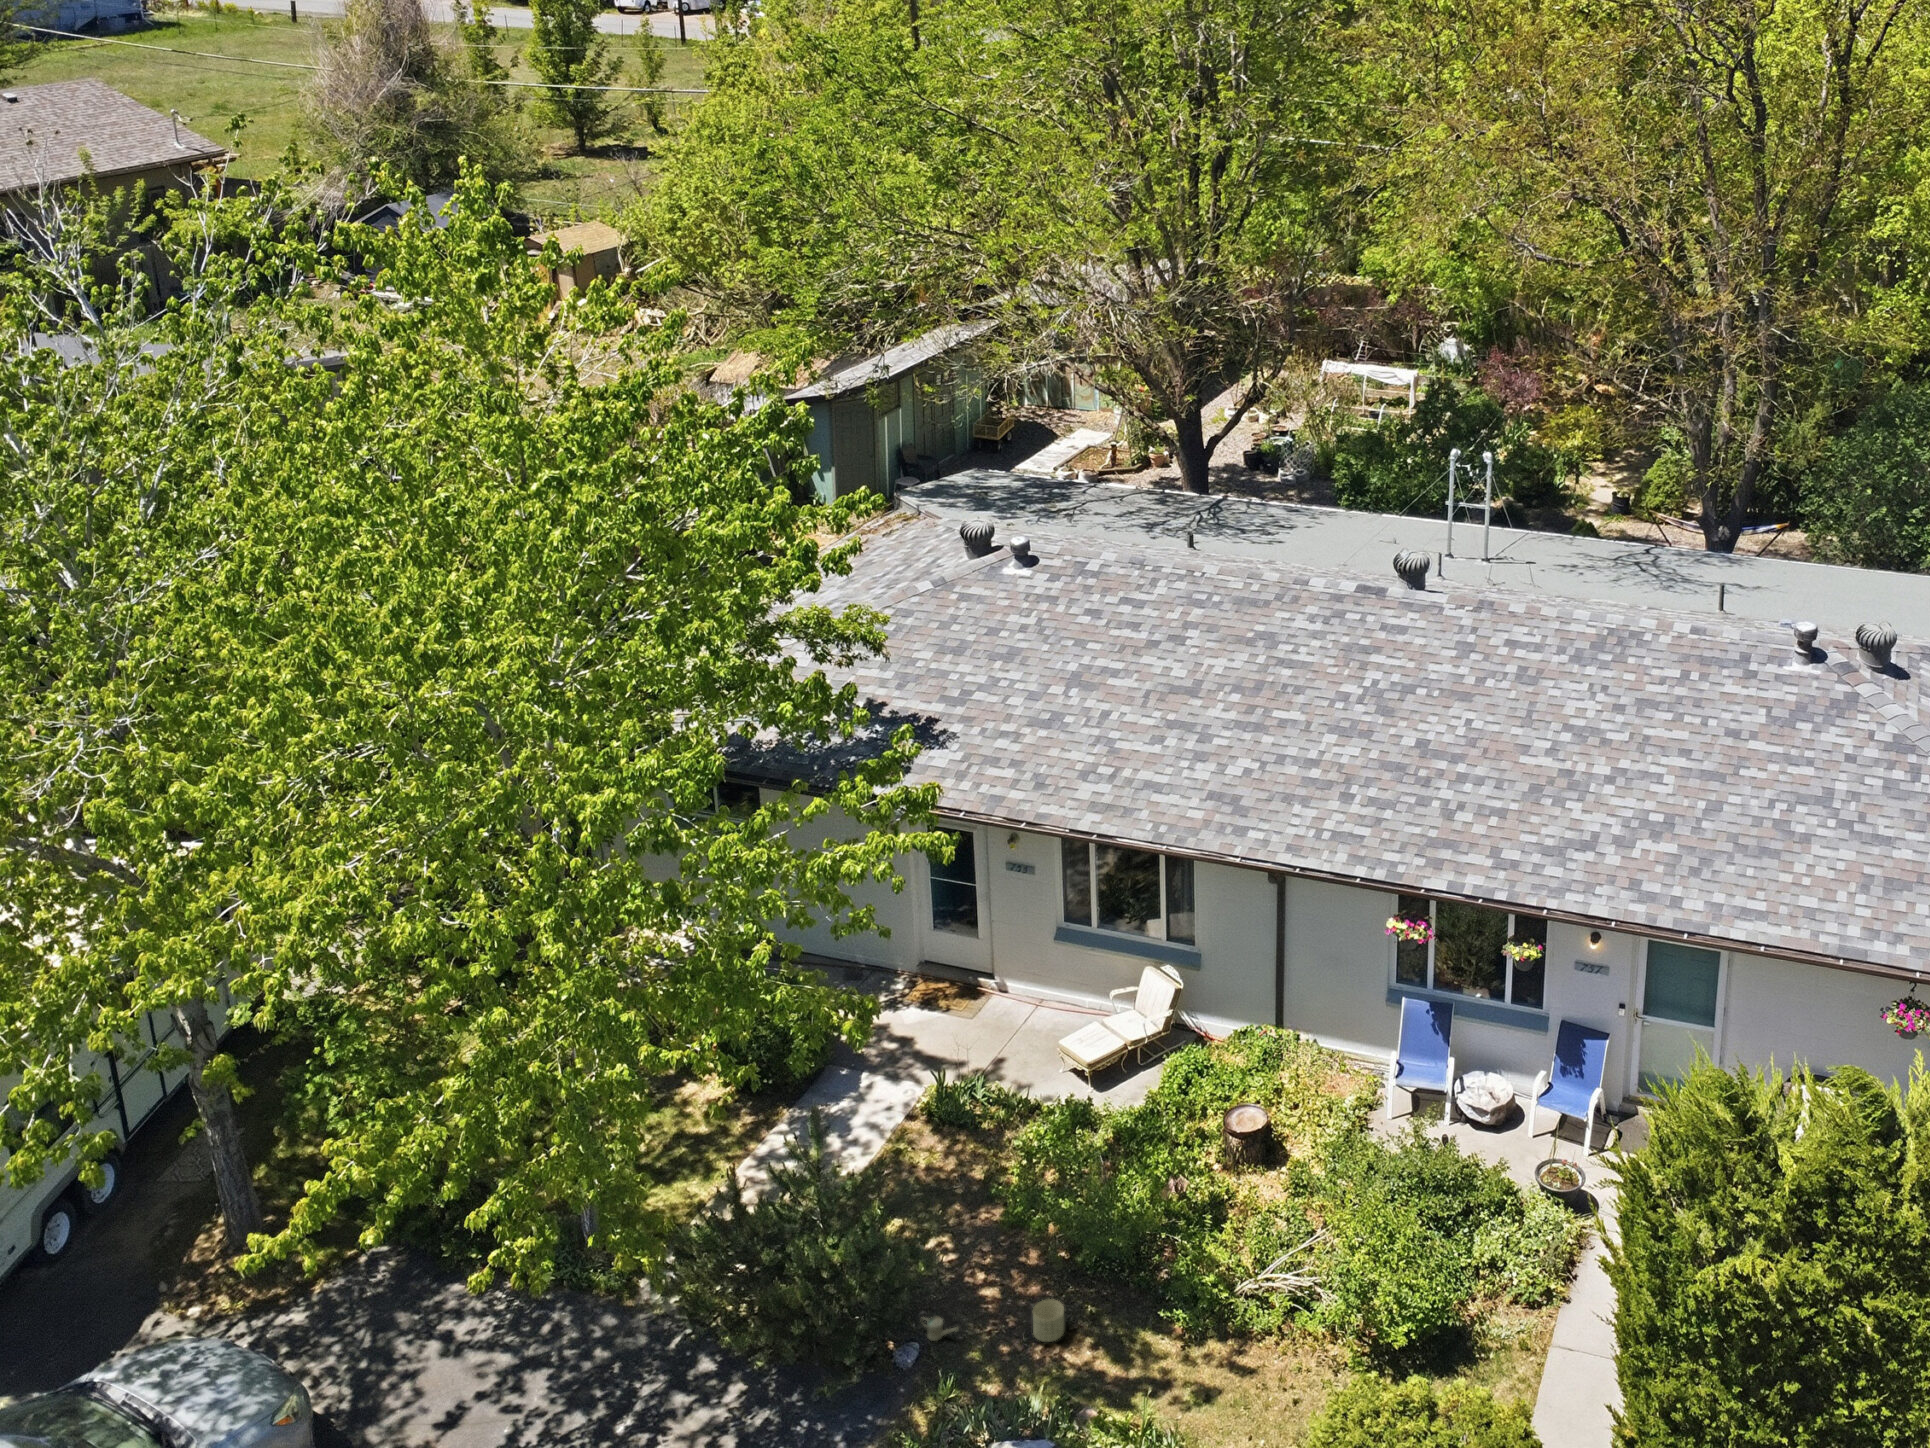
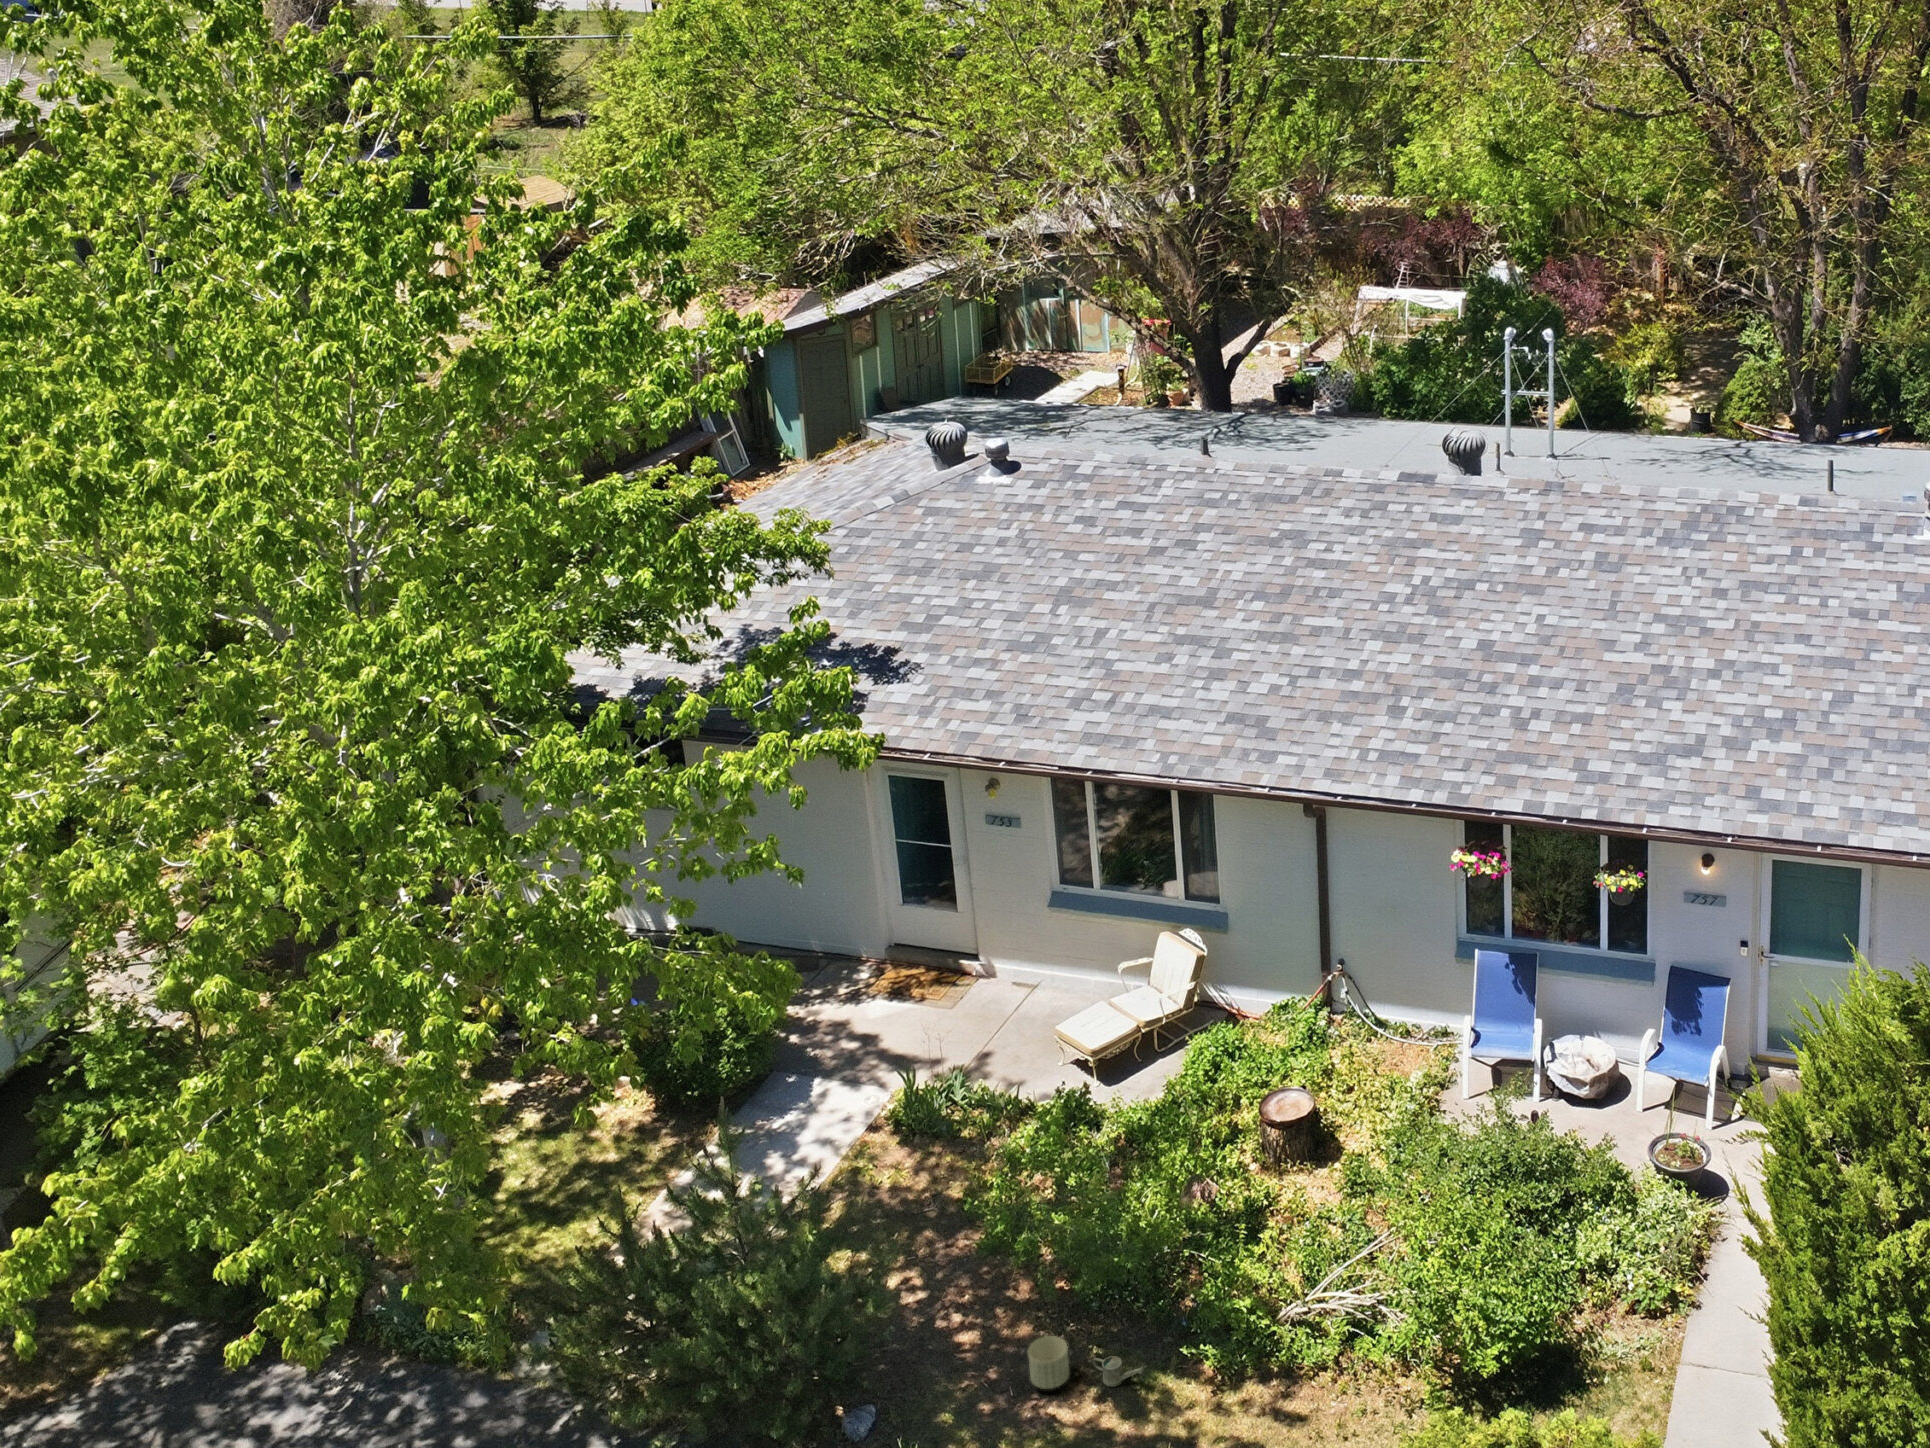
watering can: present [922,1317,959,1341] -> present [1093,1356,1144,1387]

